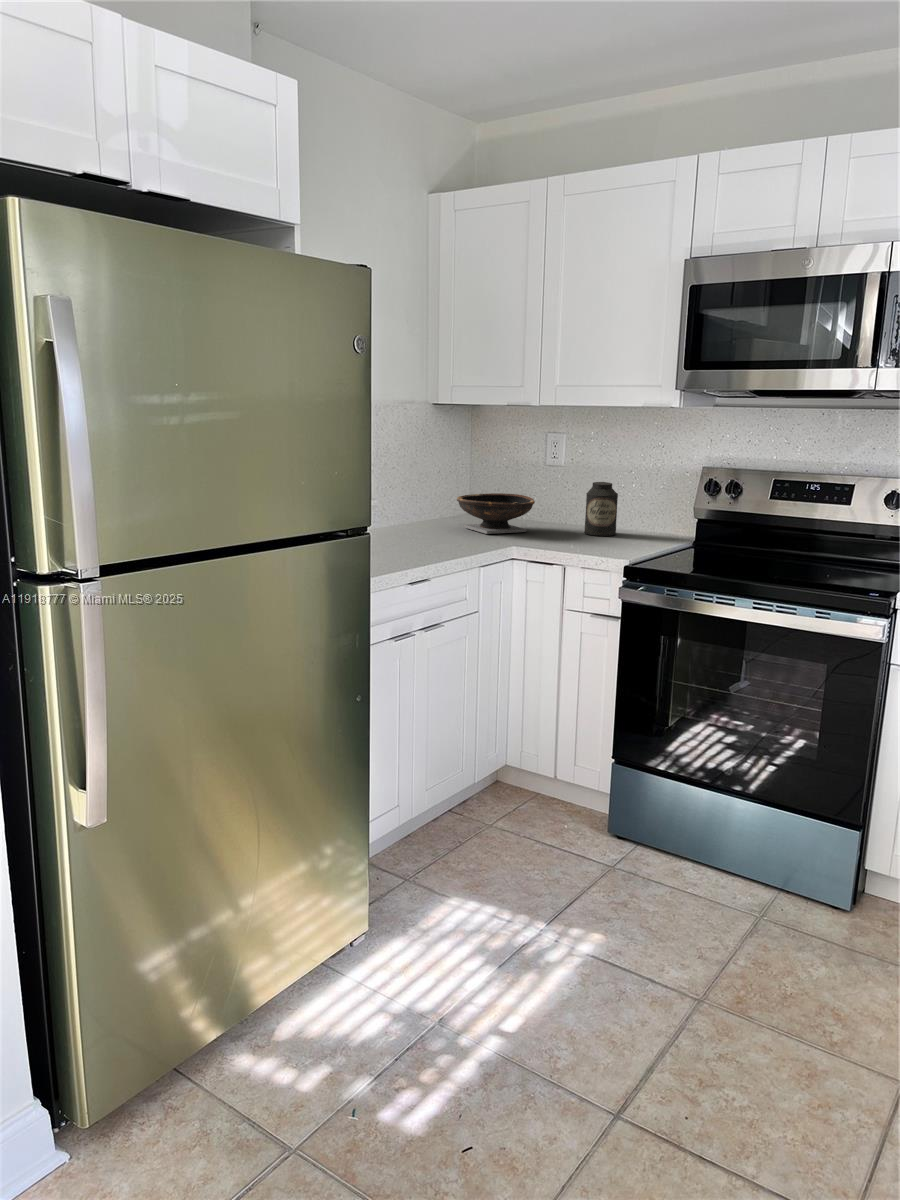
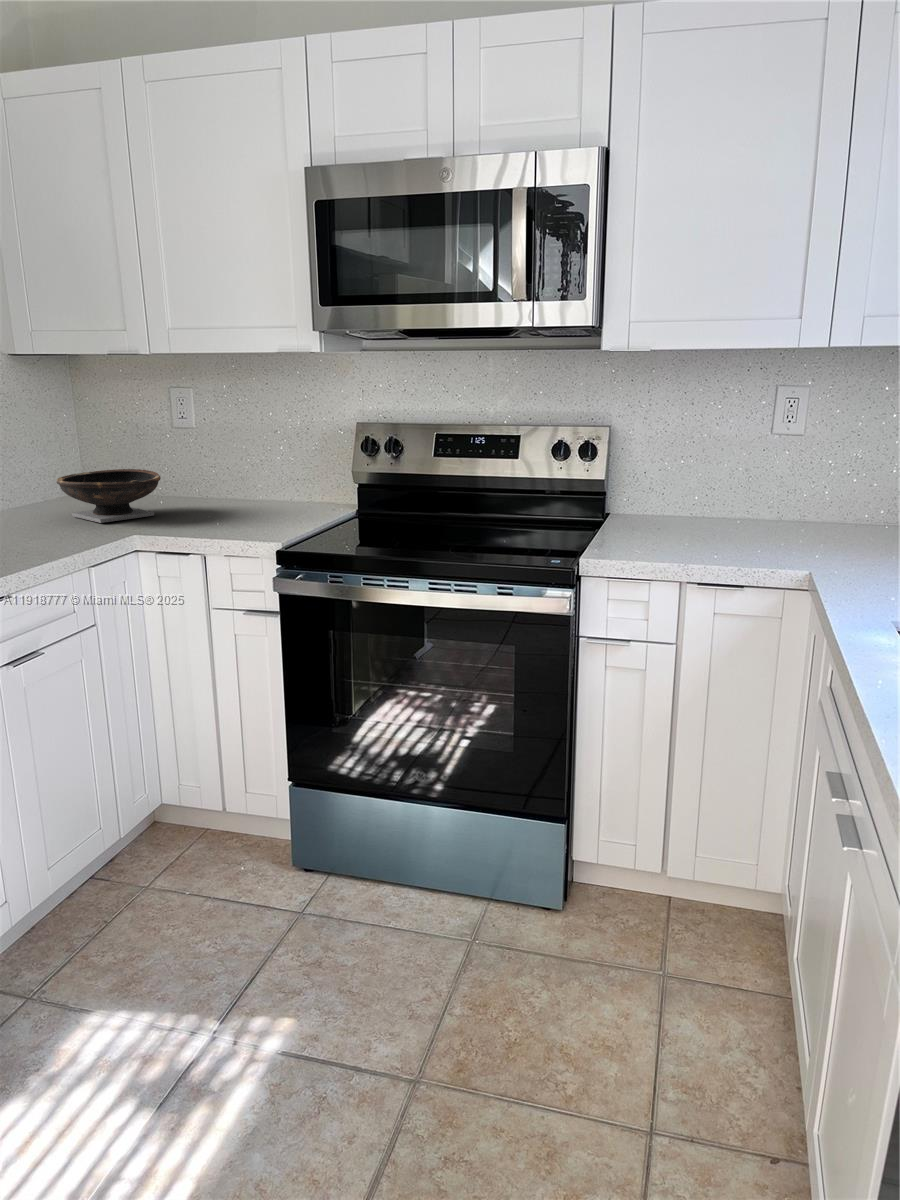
canister: present [584,482,618,536] -> none [224,448,266,513]

